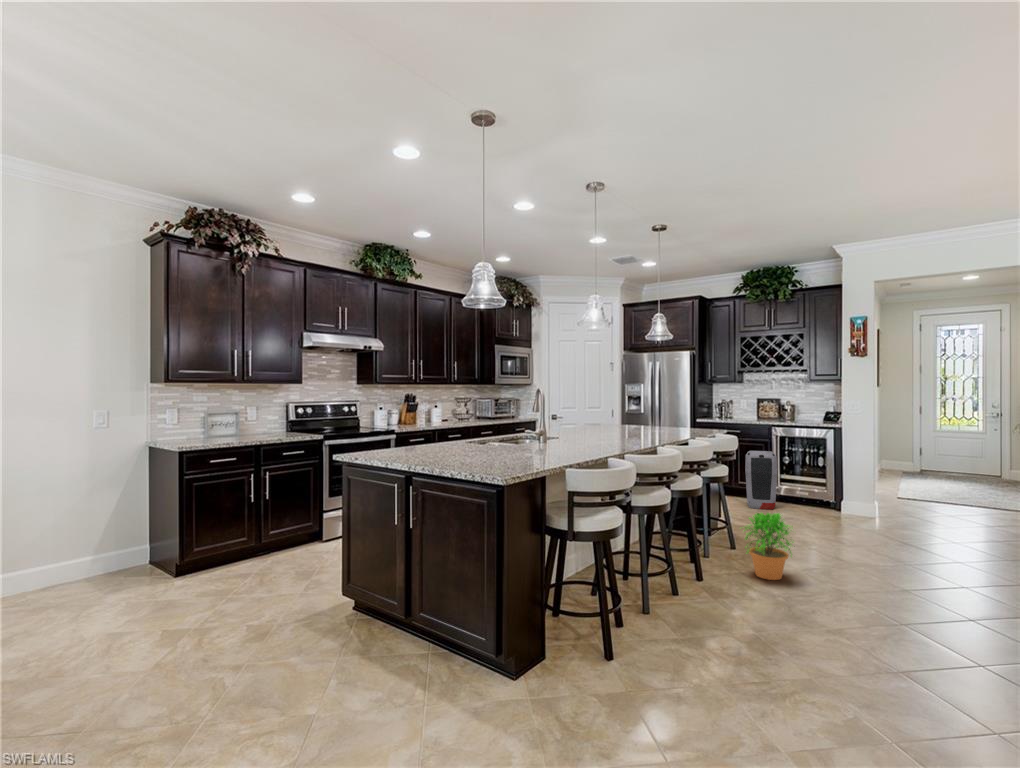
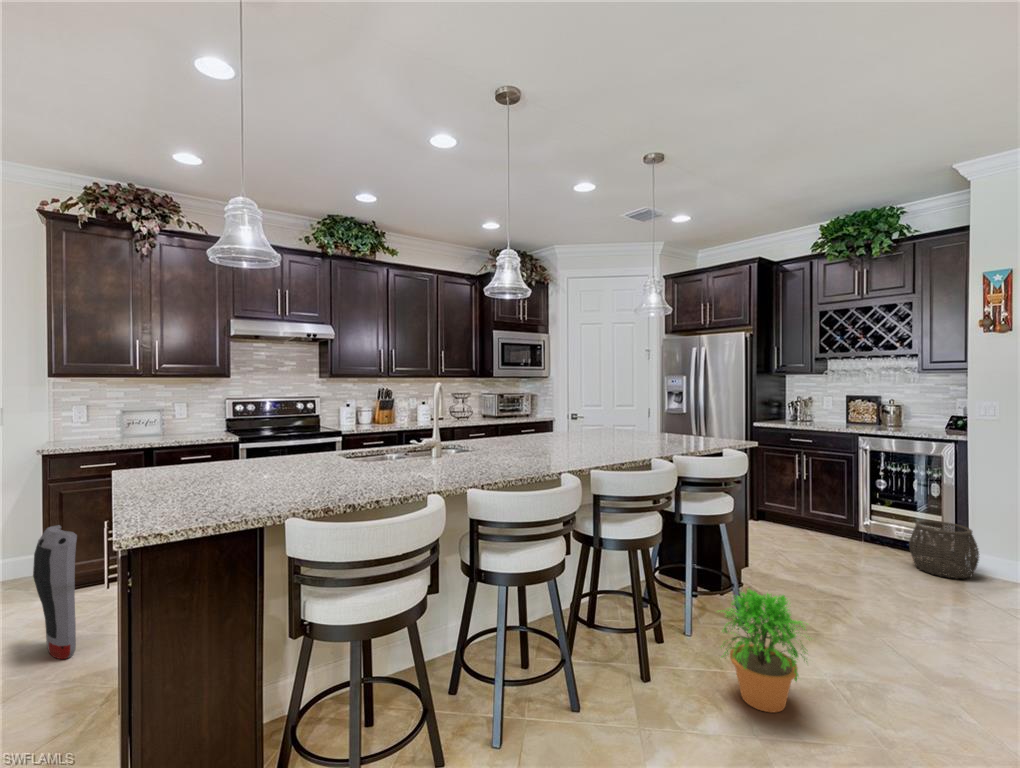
air purifier: present [745,451,777,509] -> present [33,525,77,659]
woven basket: none [809,481,851,516] -> present [909,520,979,579]

